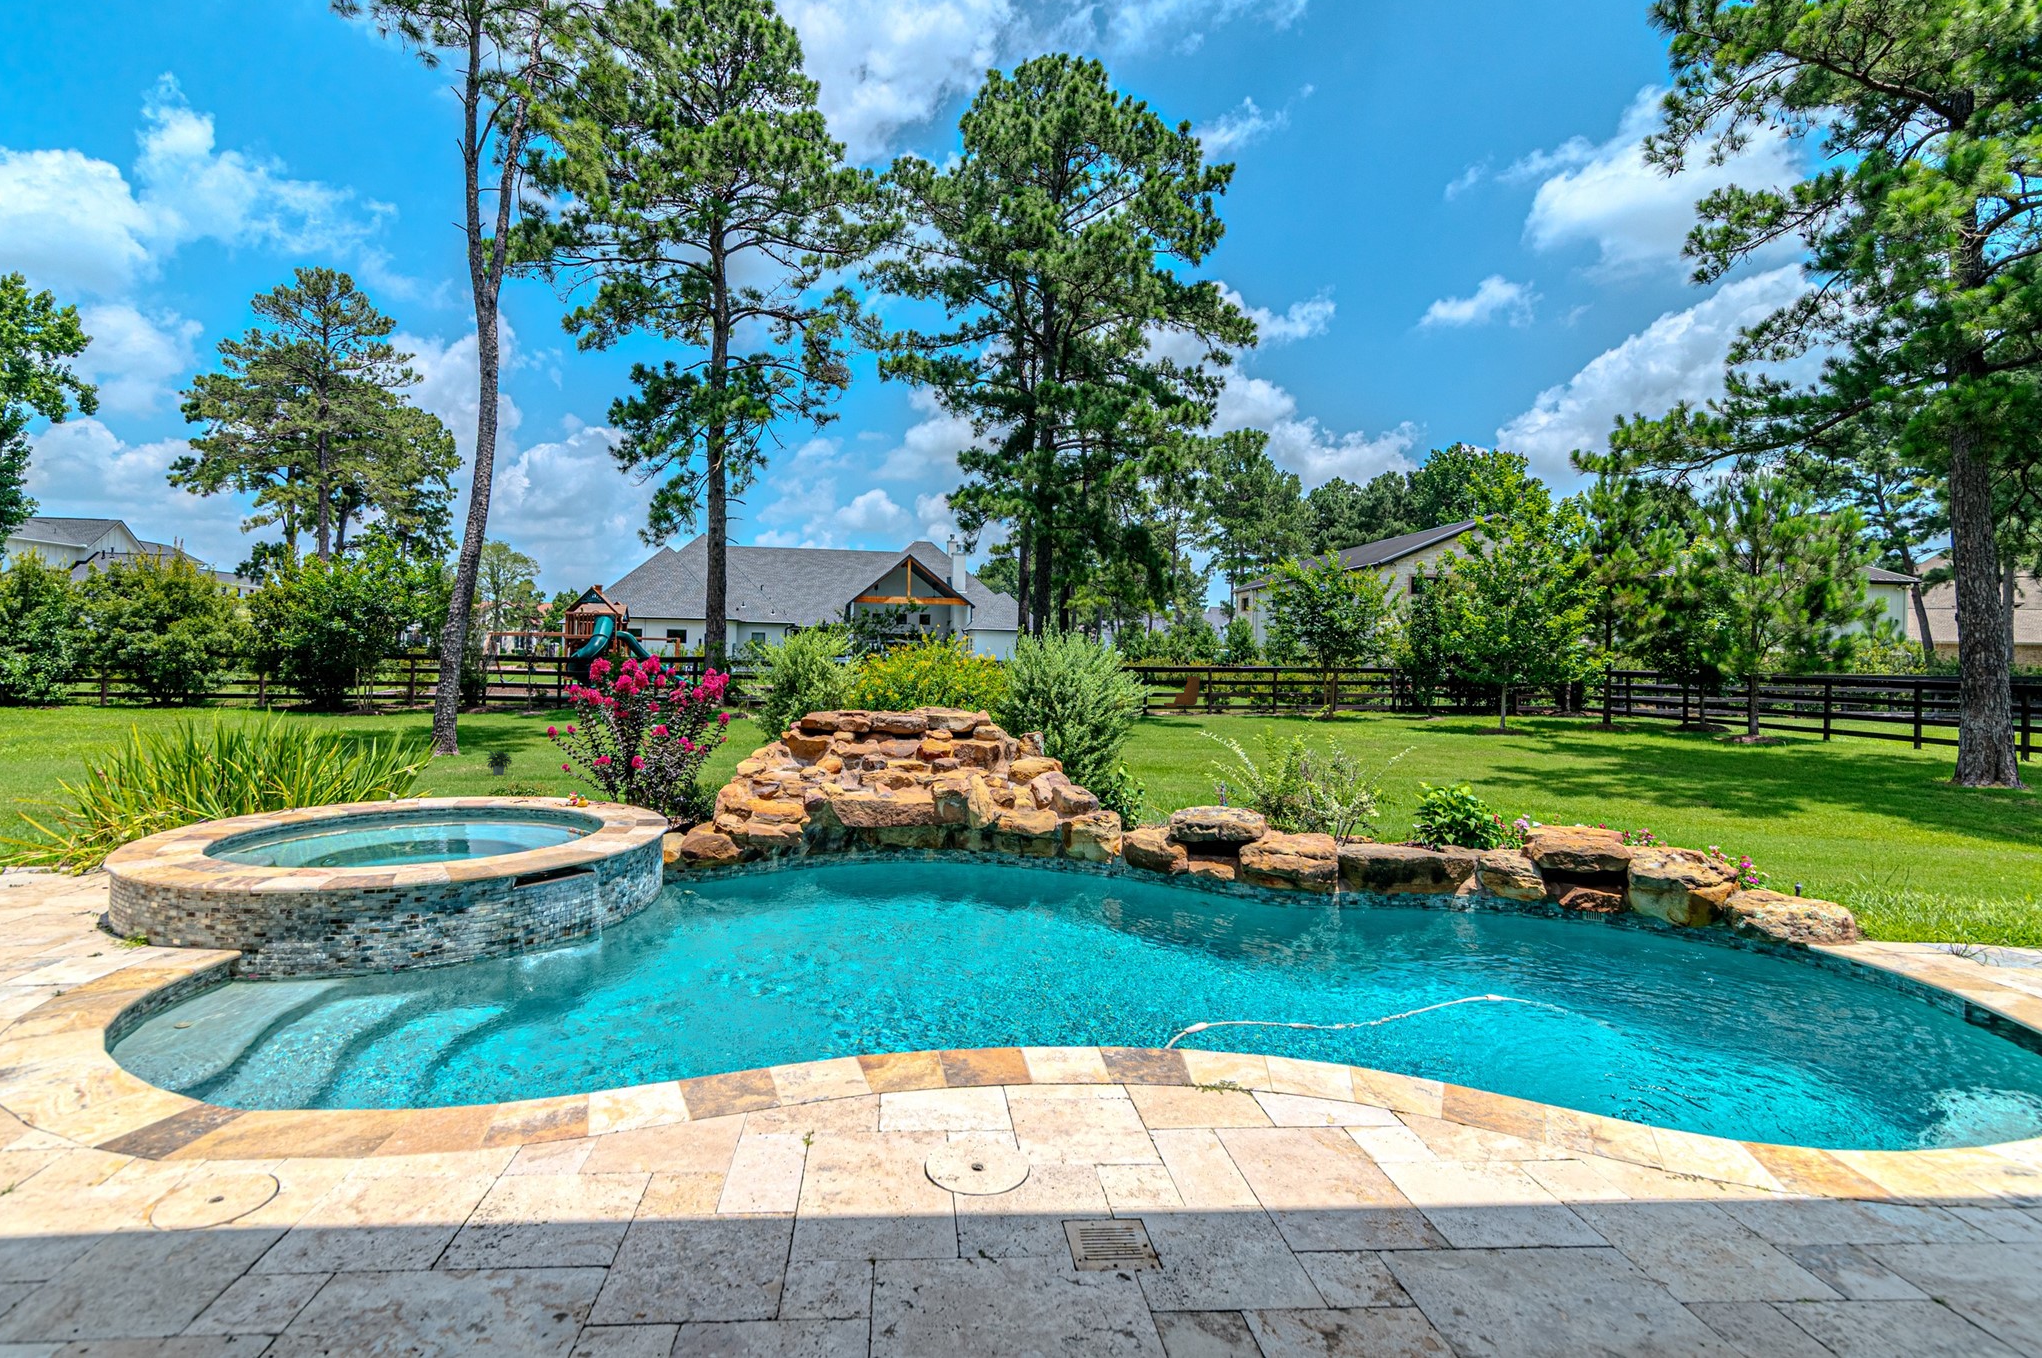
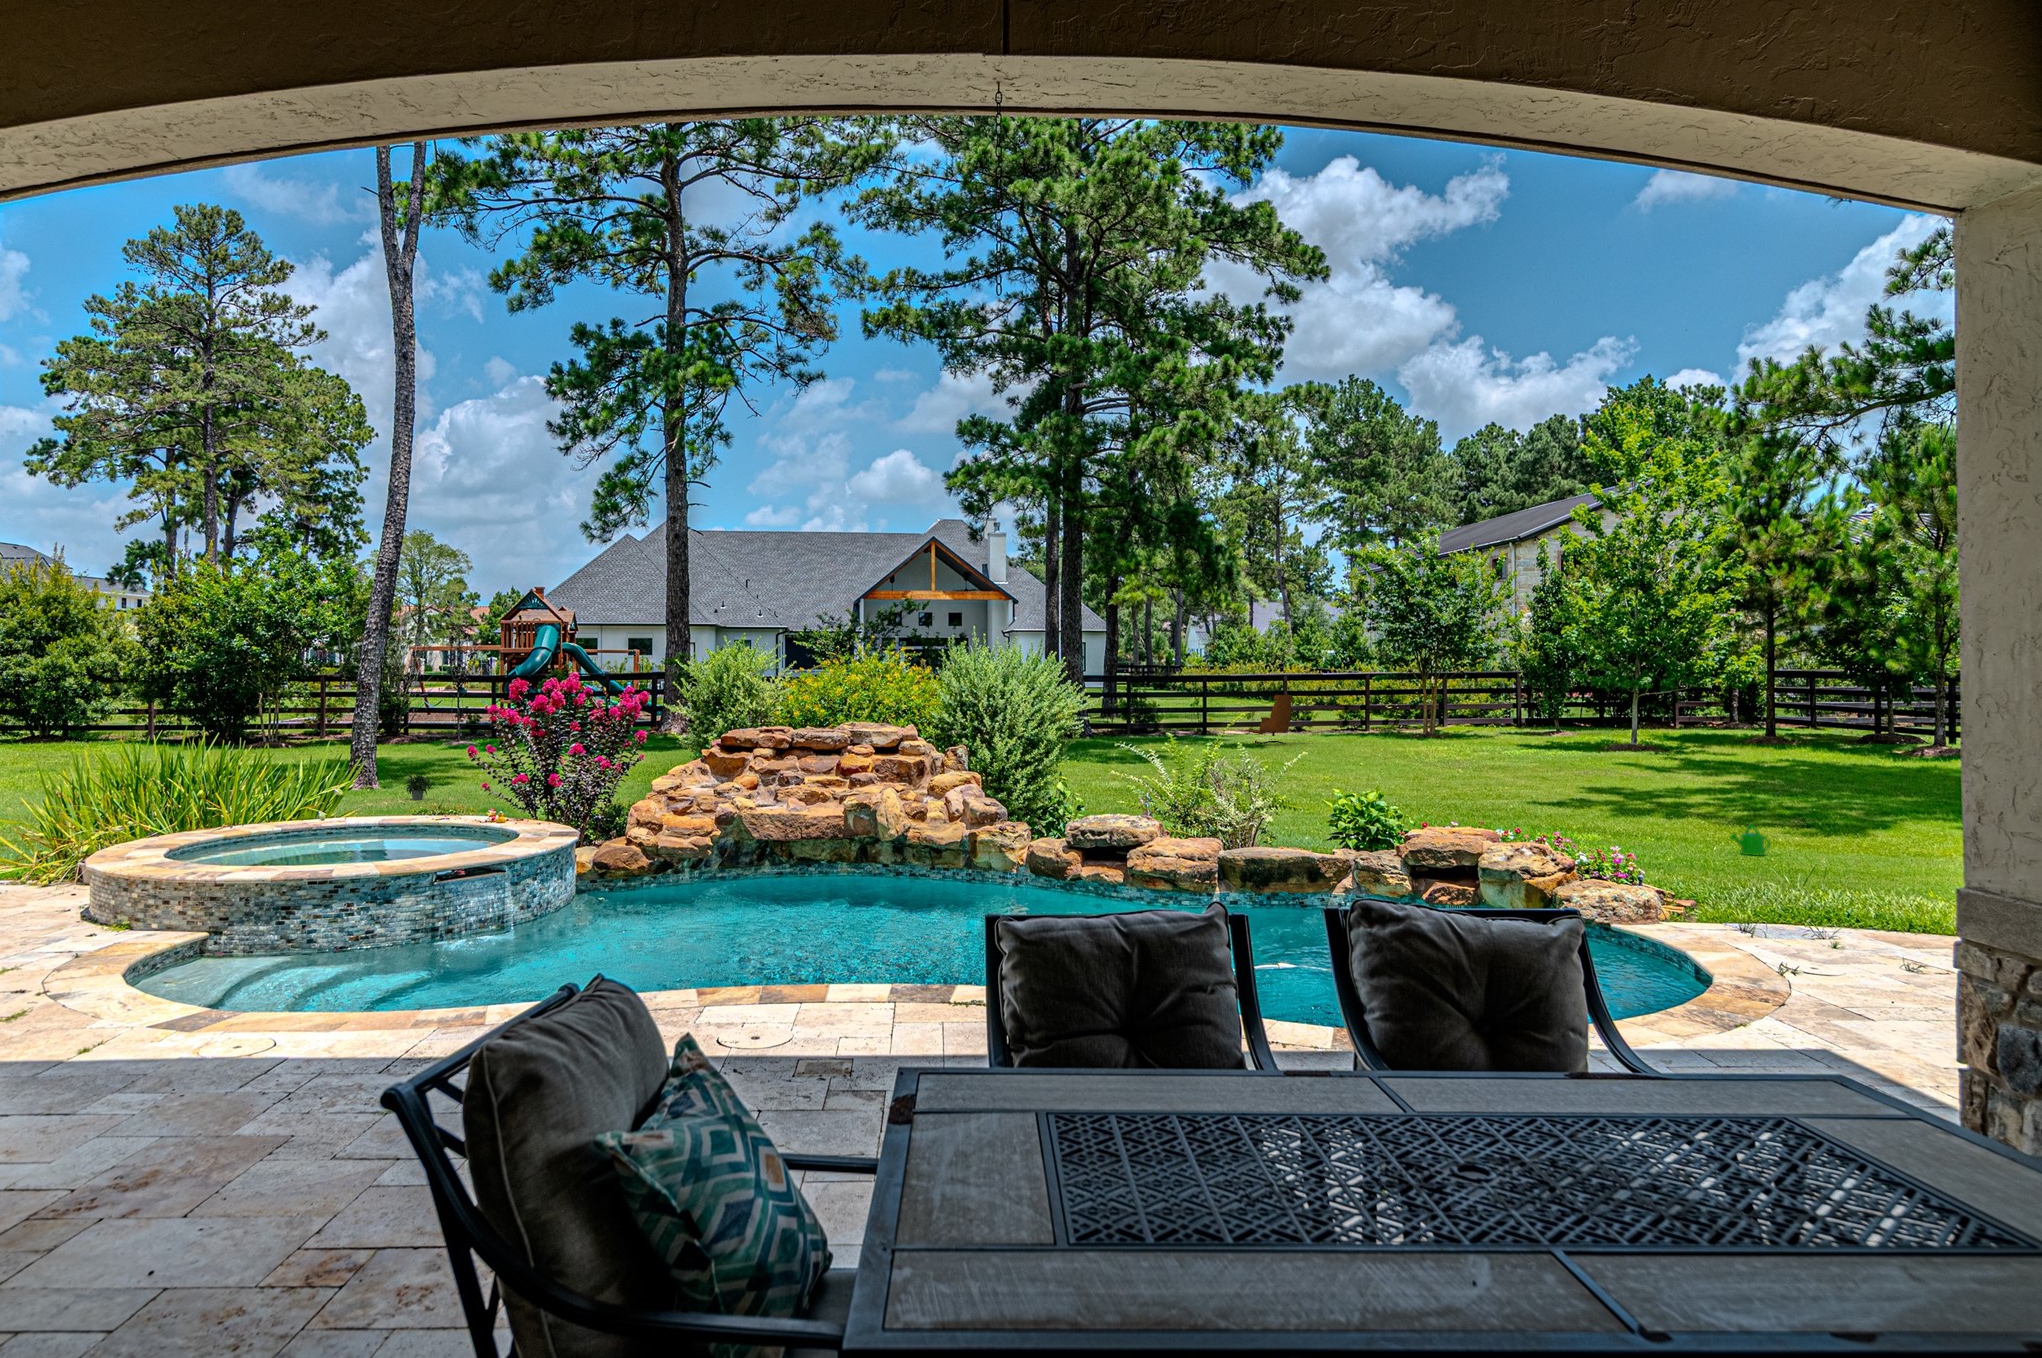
watering can: none [1744,809,1779,838] -> present [1730,824,1771,855]

